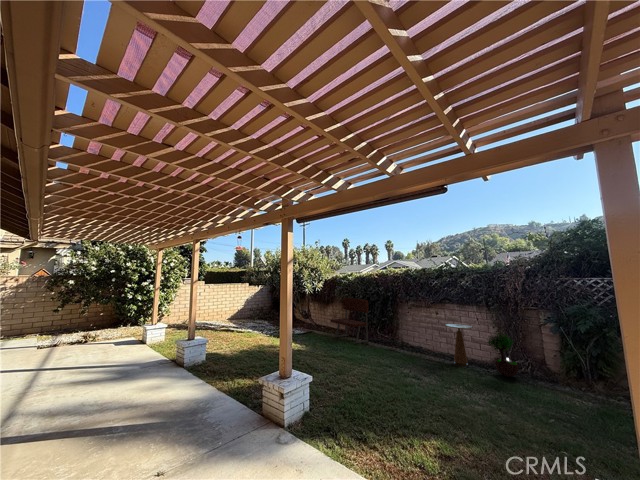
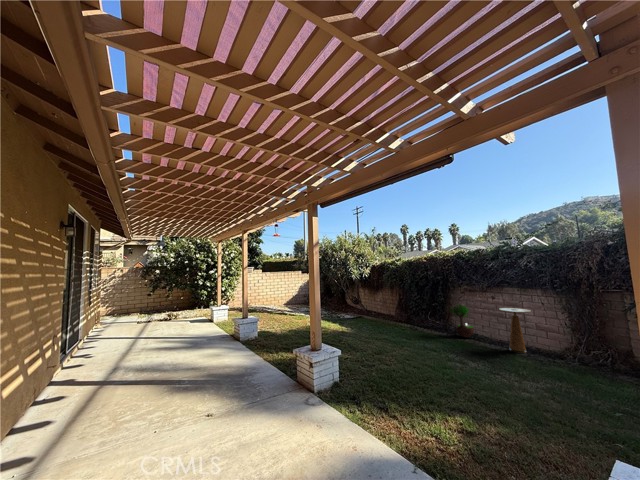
bench: present [331,298,368,343] -> none [379,283,418,328]
potted tree: present [487,333,519,377] -> present [451,304,474,338]

